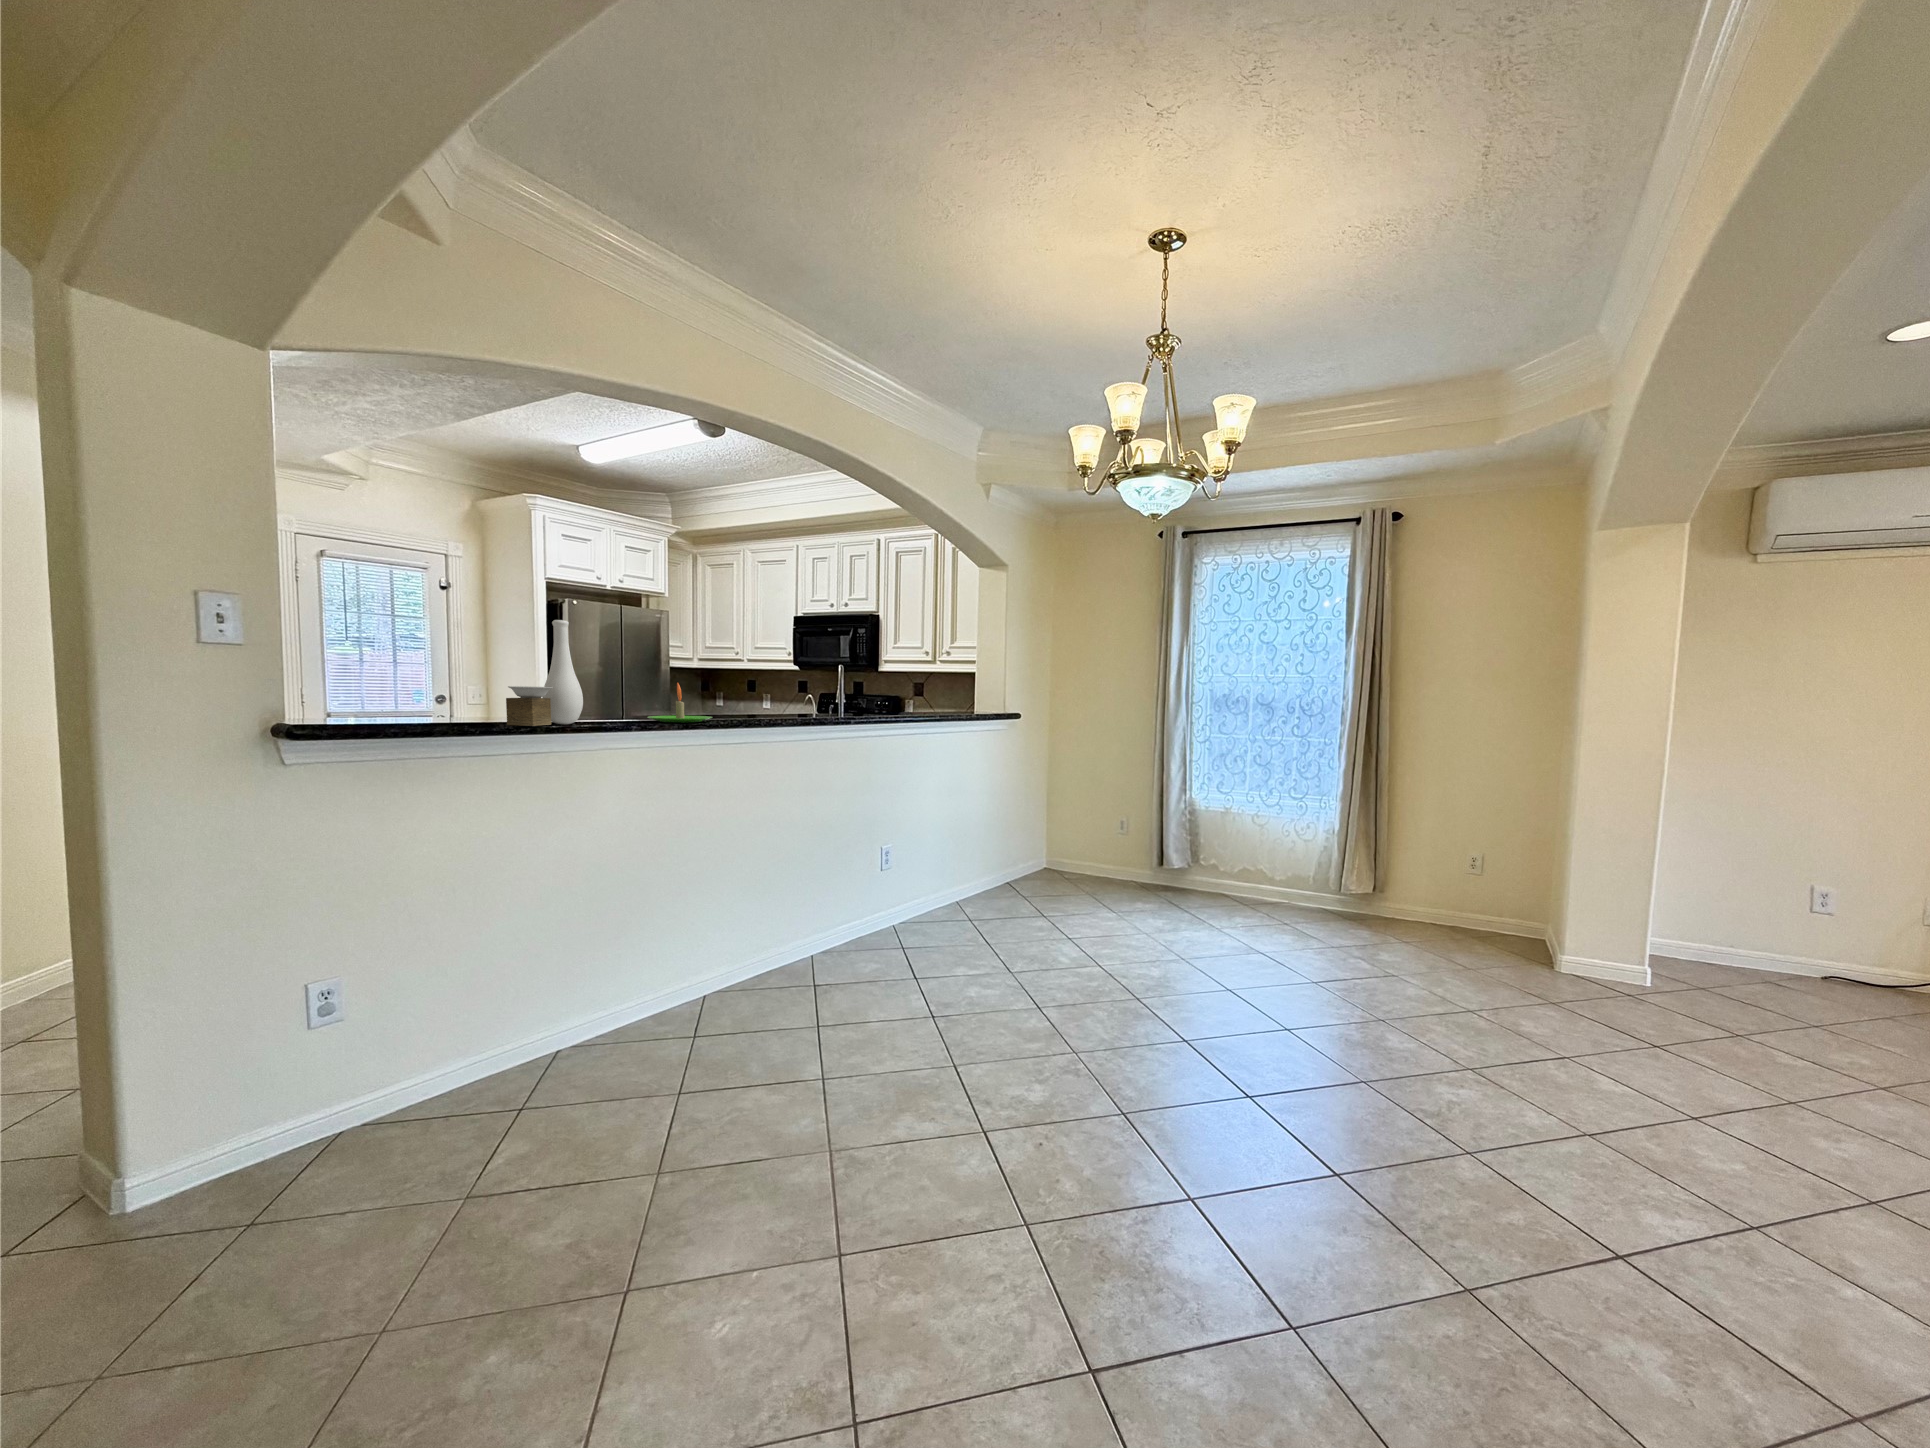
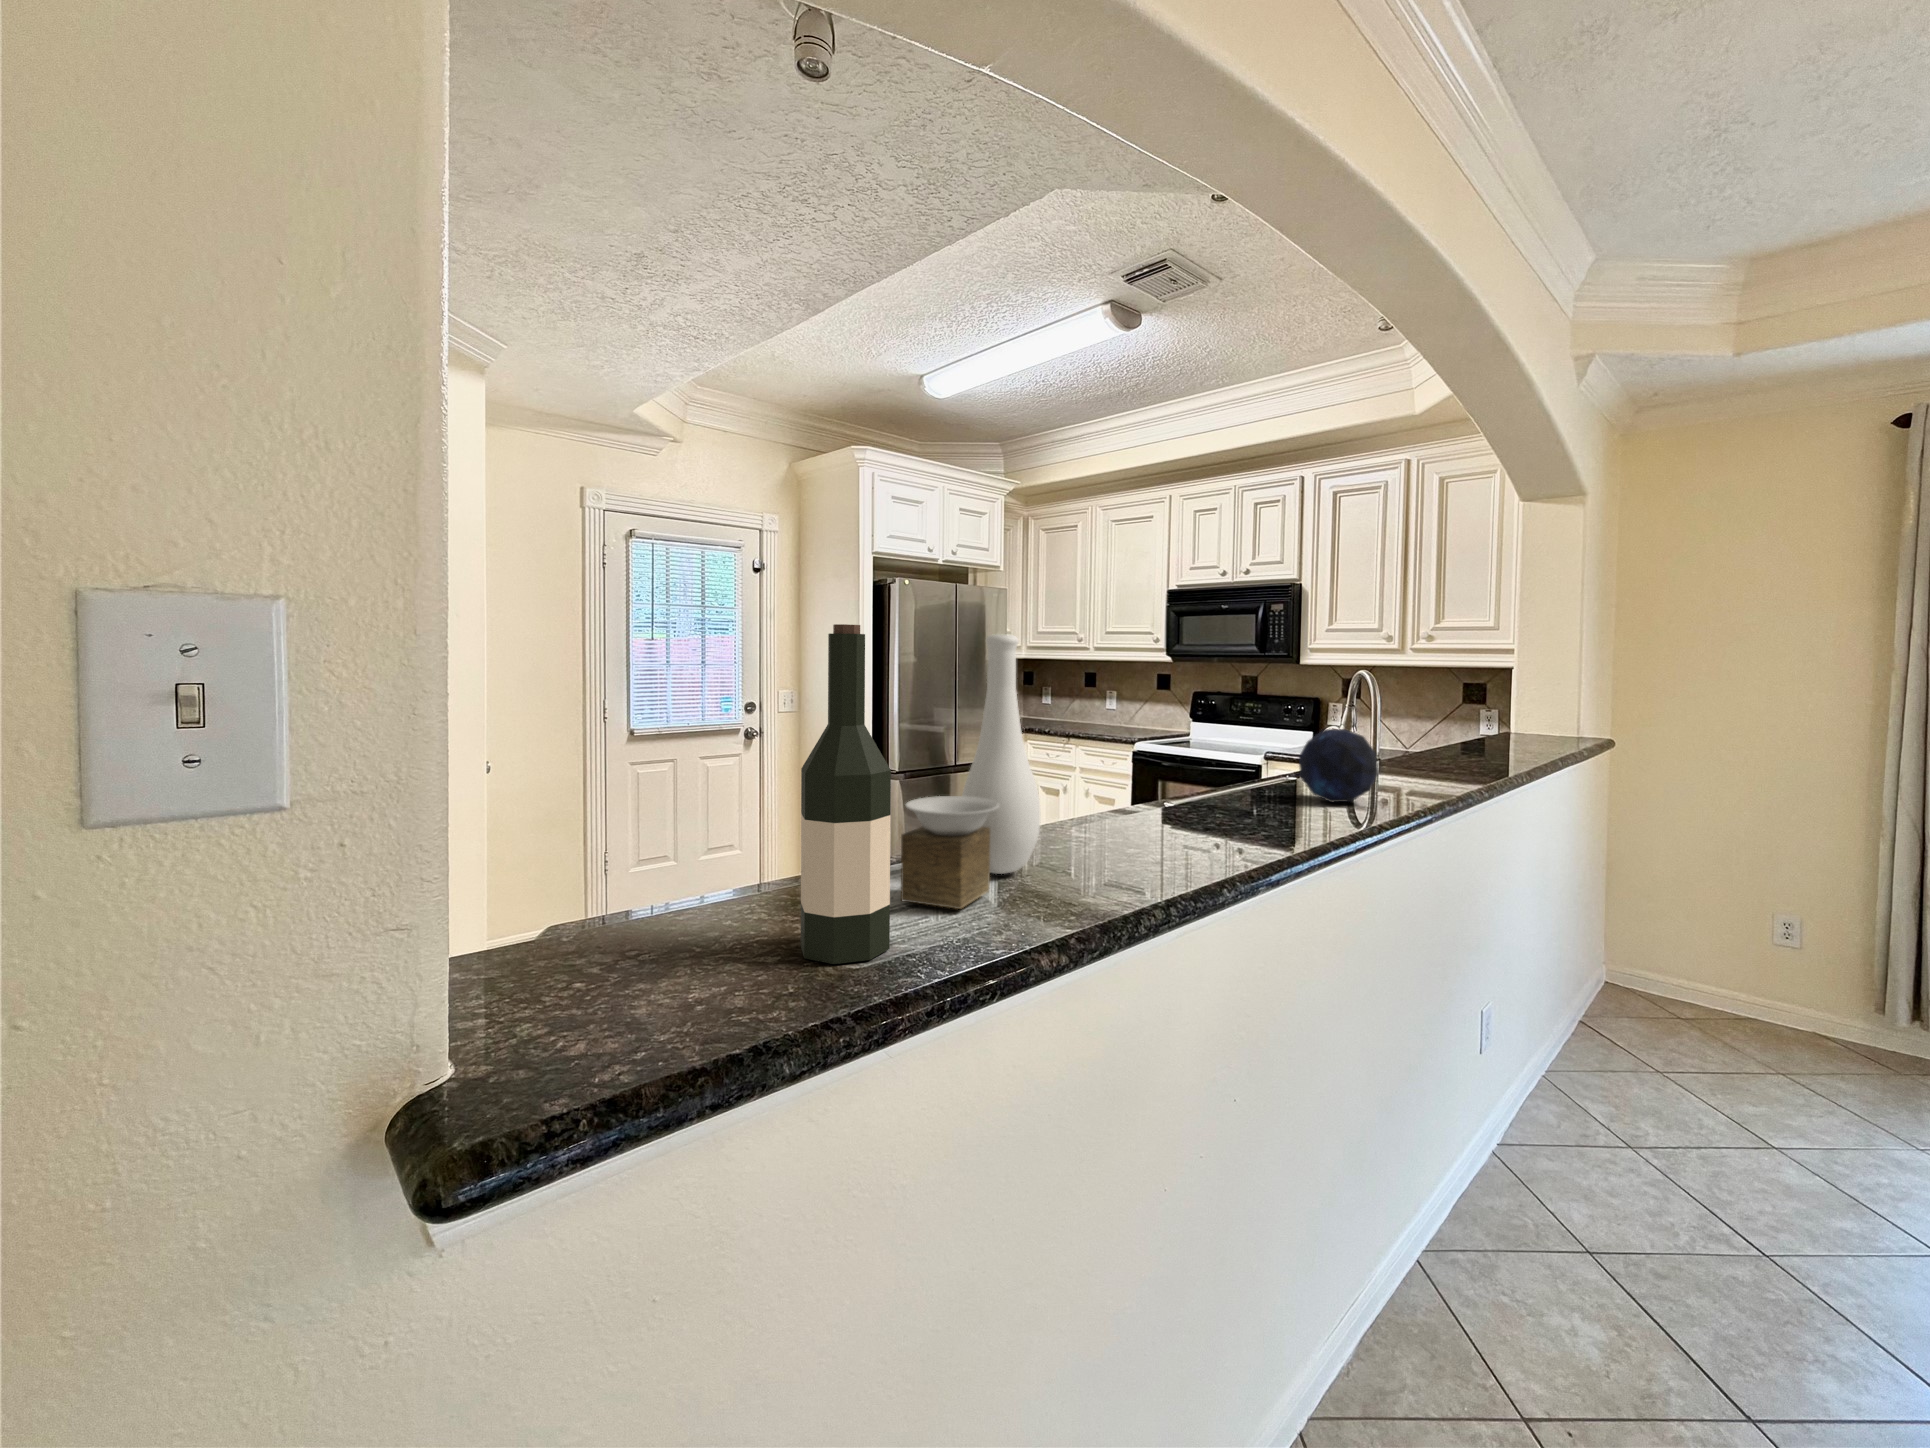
wine bottle: none [453,608,494,730] -> present [801,624,891,964]
candle: present [648,683,712,722] -> none [1125,750,1256,843]
decorative orb: none [769,683,808,719] -> present [1299,729,1378,803]

